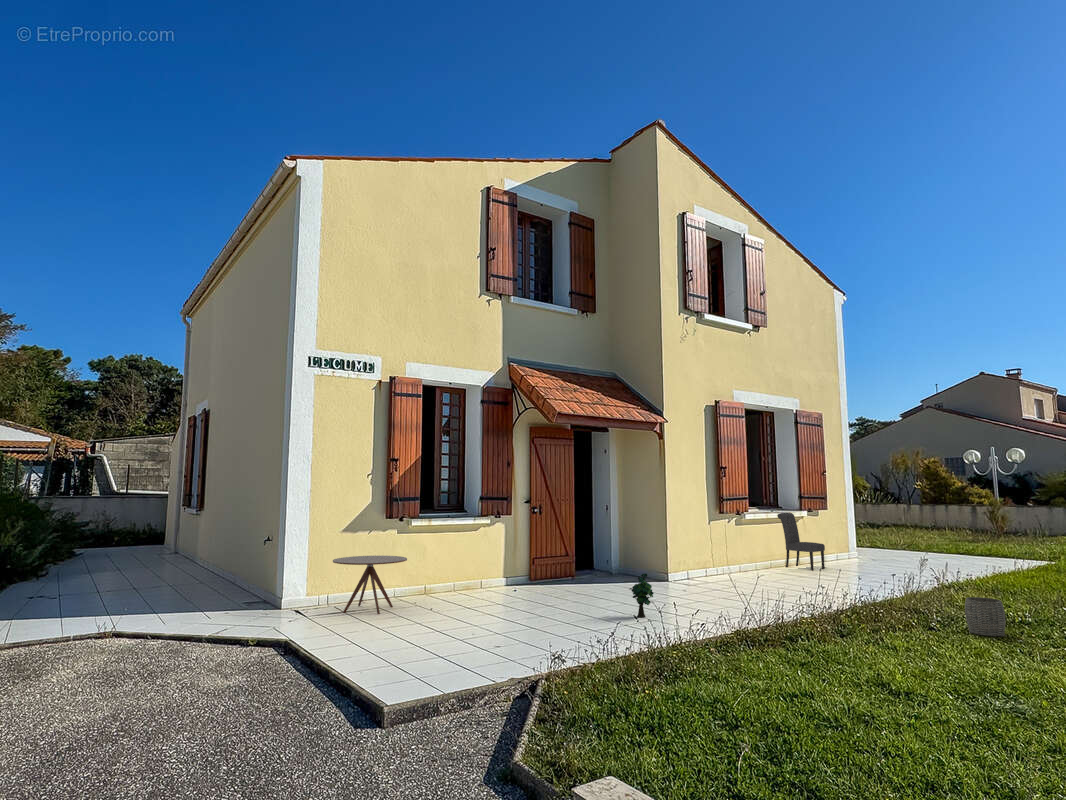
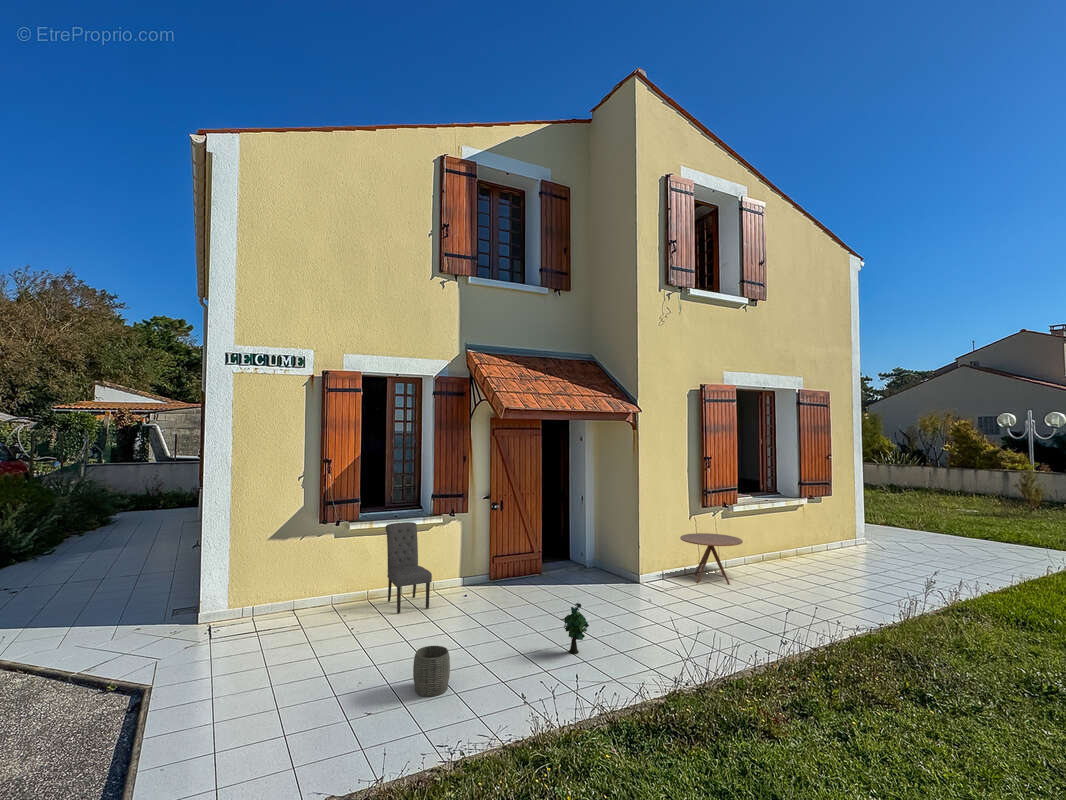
chair: present [777,513,825,570] -> present [385,522,432,613]
round table: present [333,555,407,614] -> present [680,533,743,585]
woven basket: present [965,597,1006,636] -> present [413,646,450,697]

